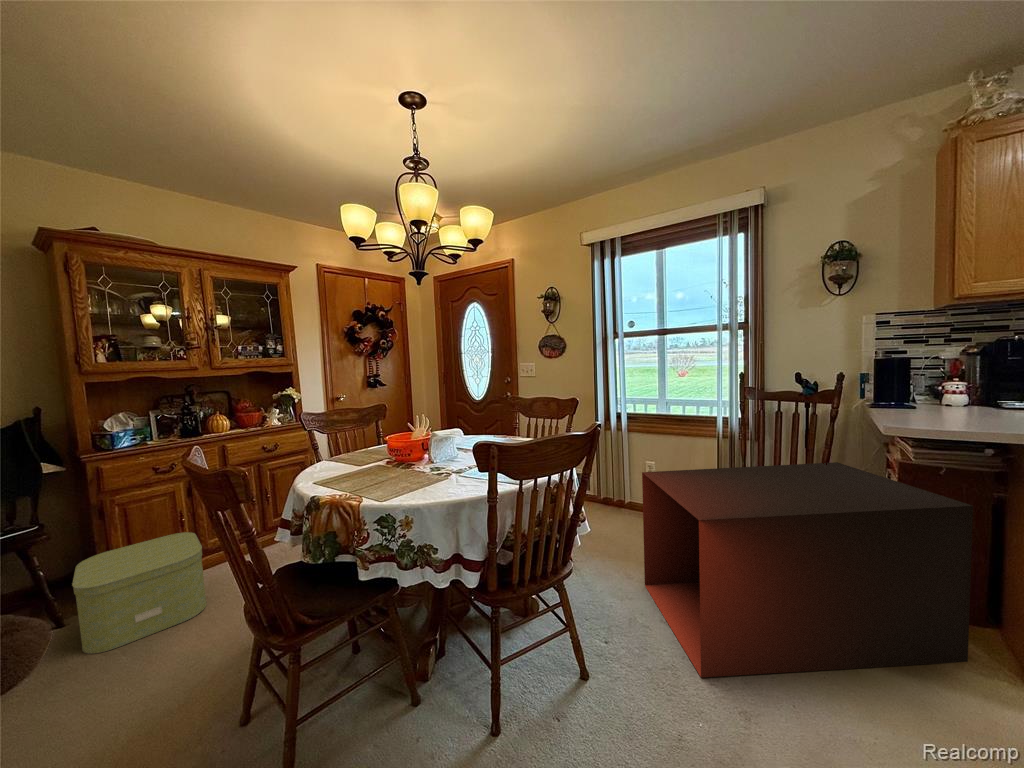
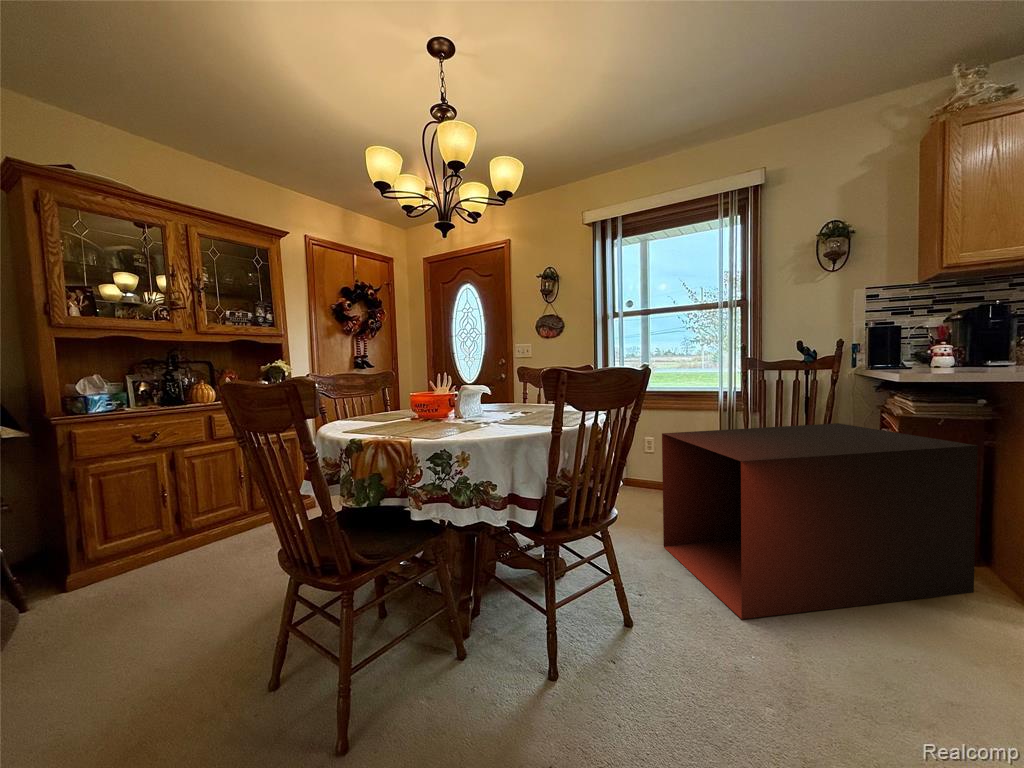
storage box: present [72,532,207,654] -> none [44,508,198,637]

